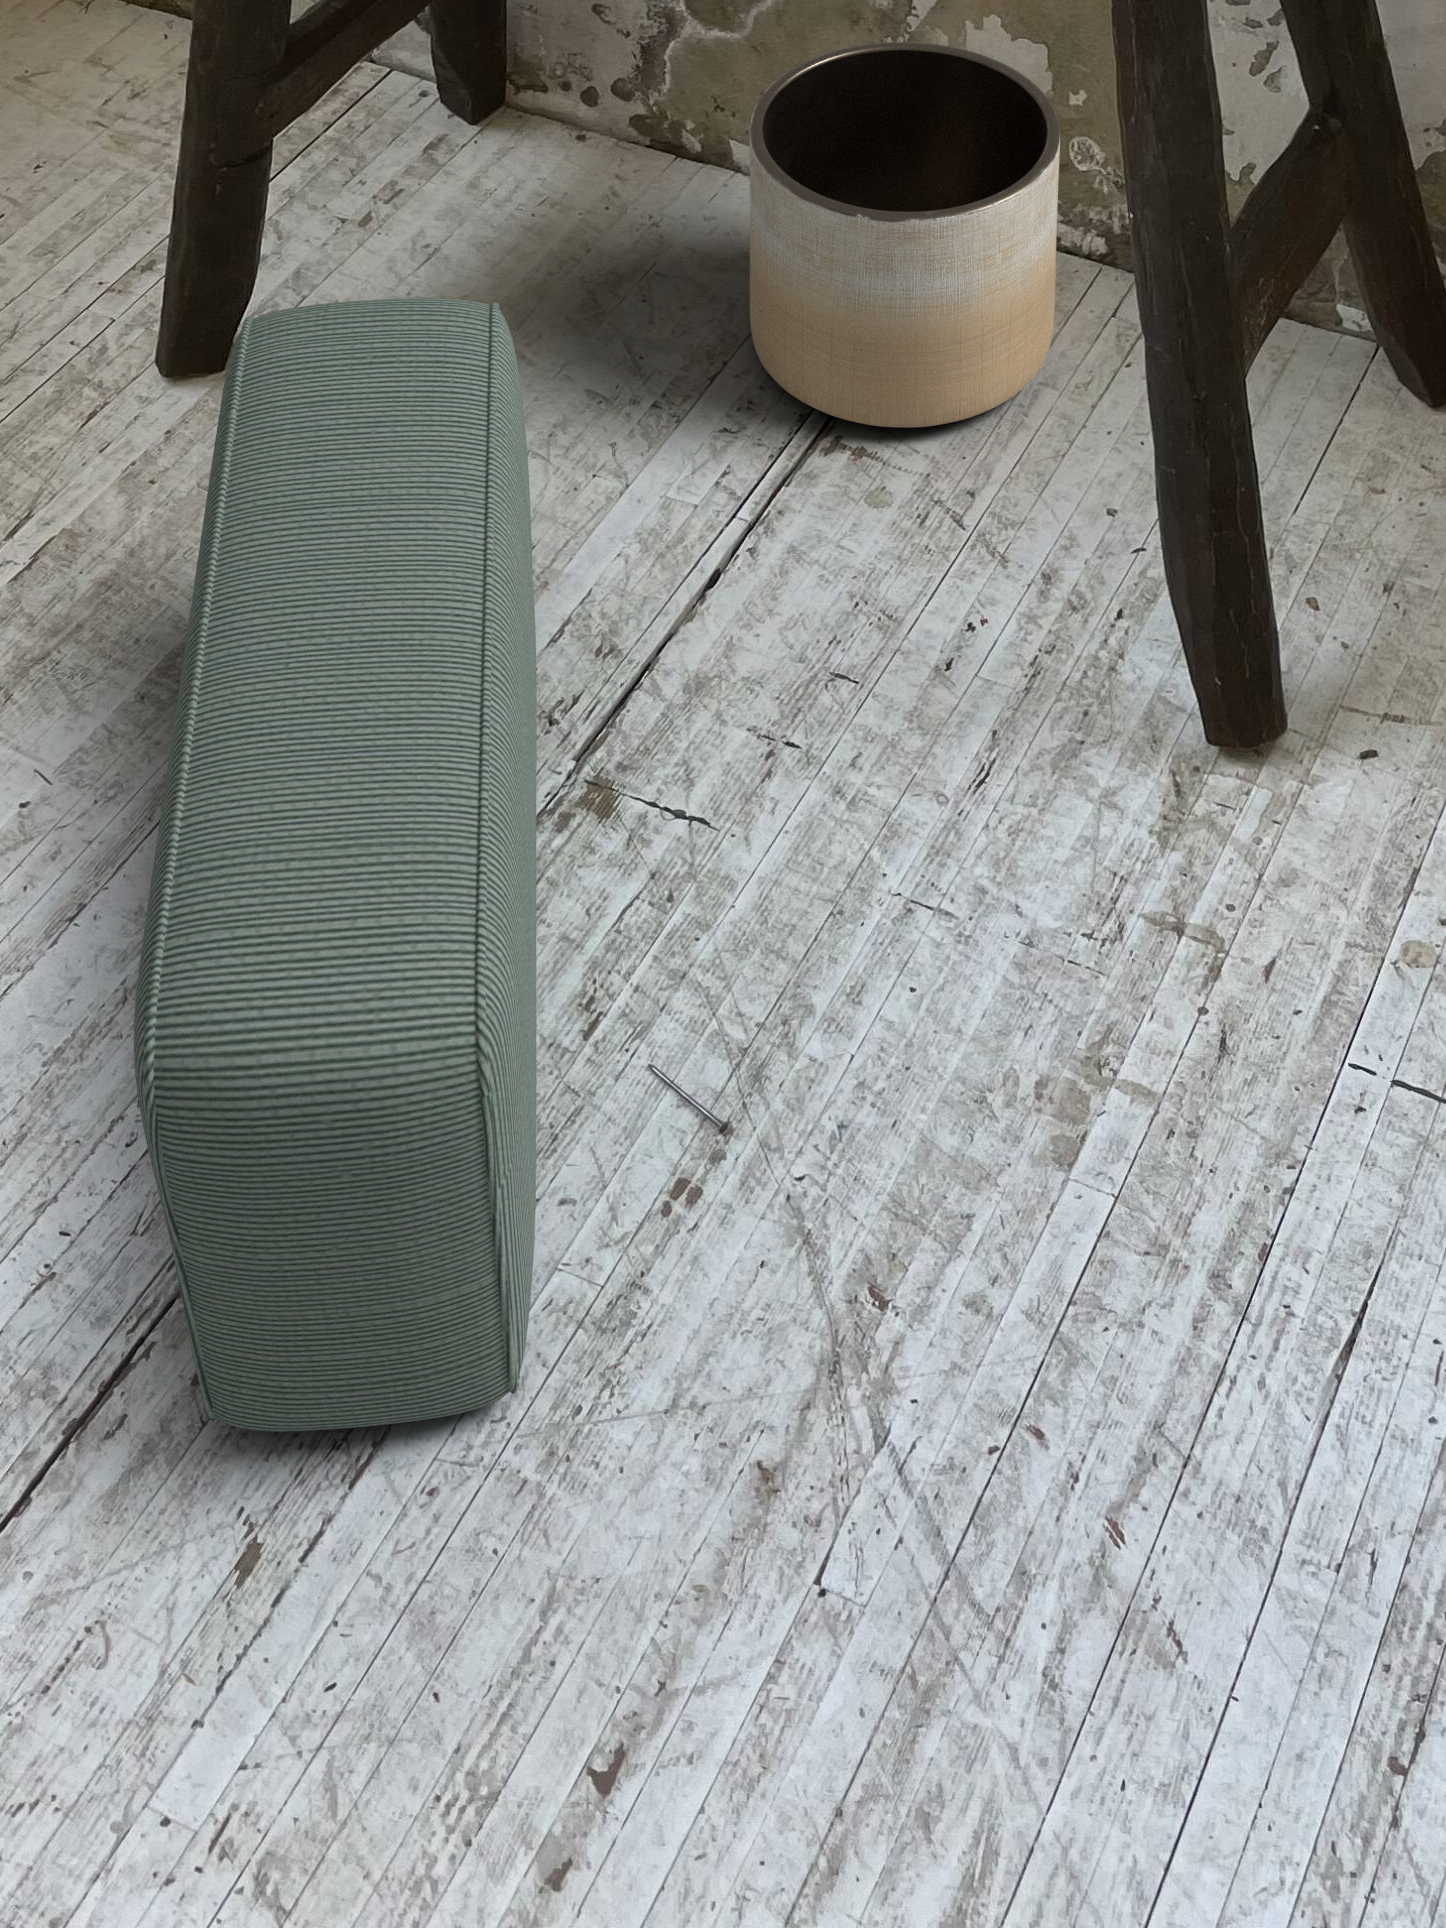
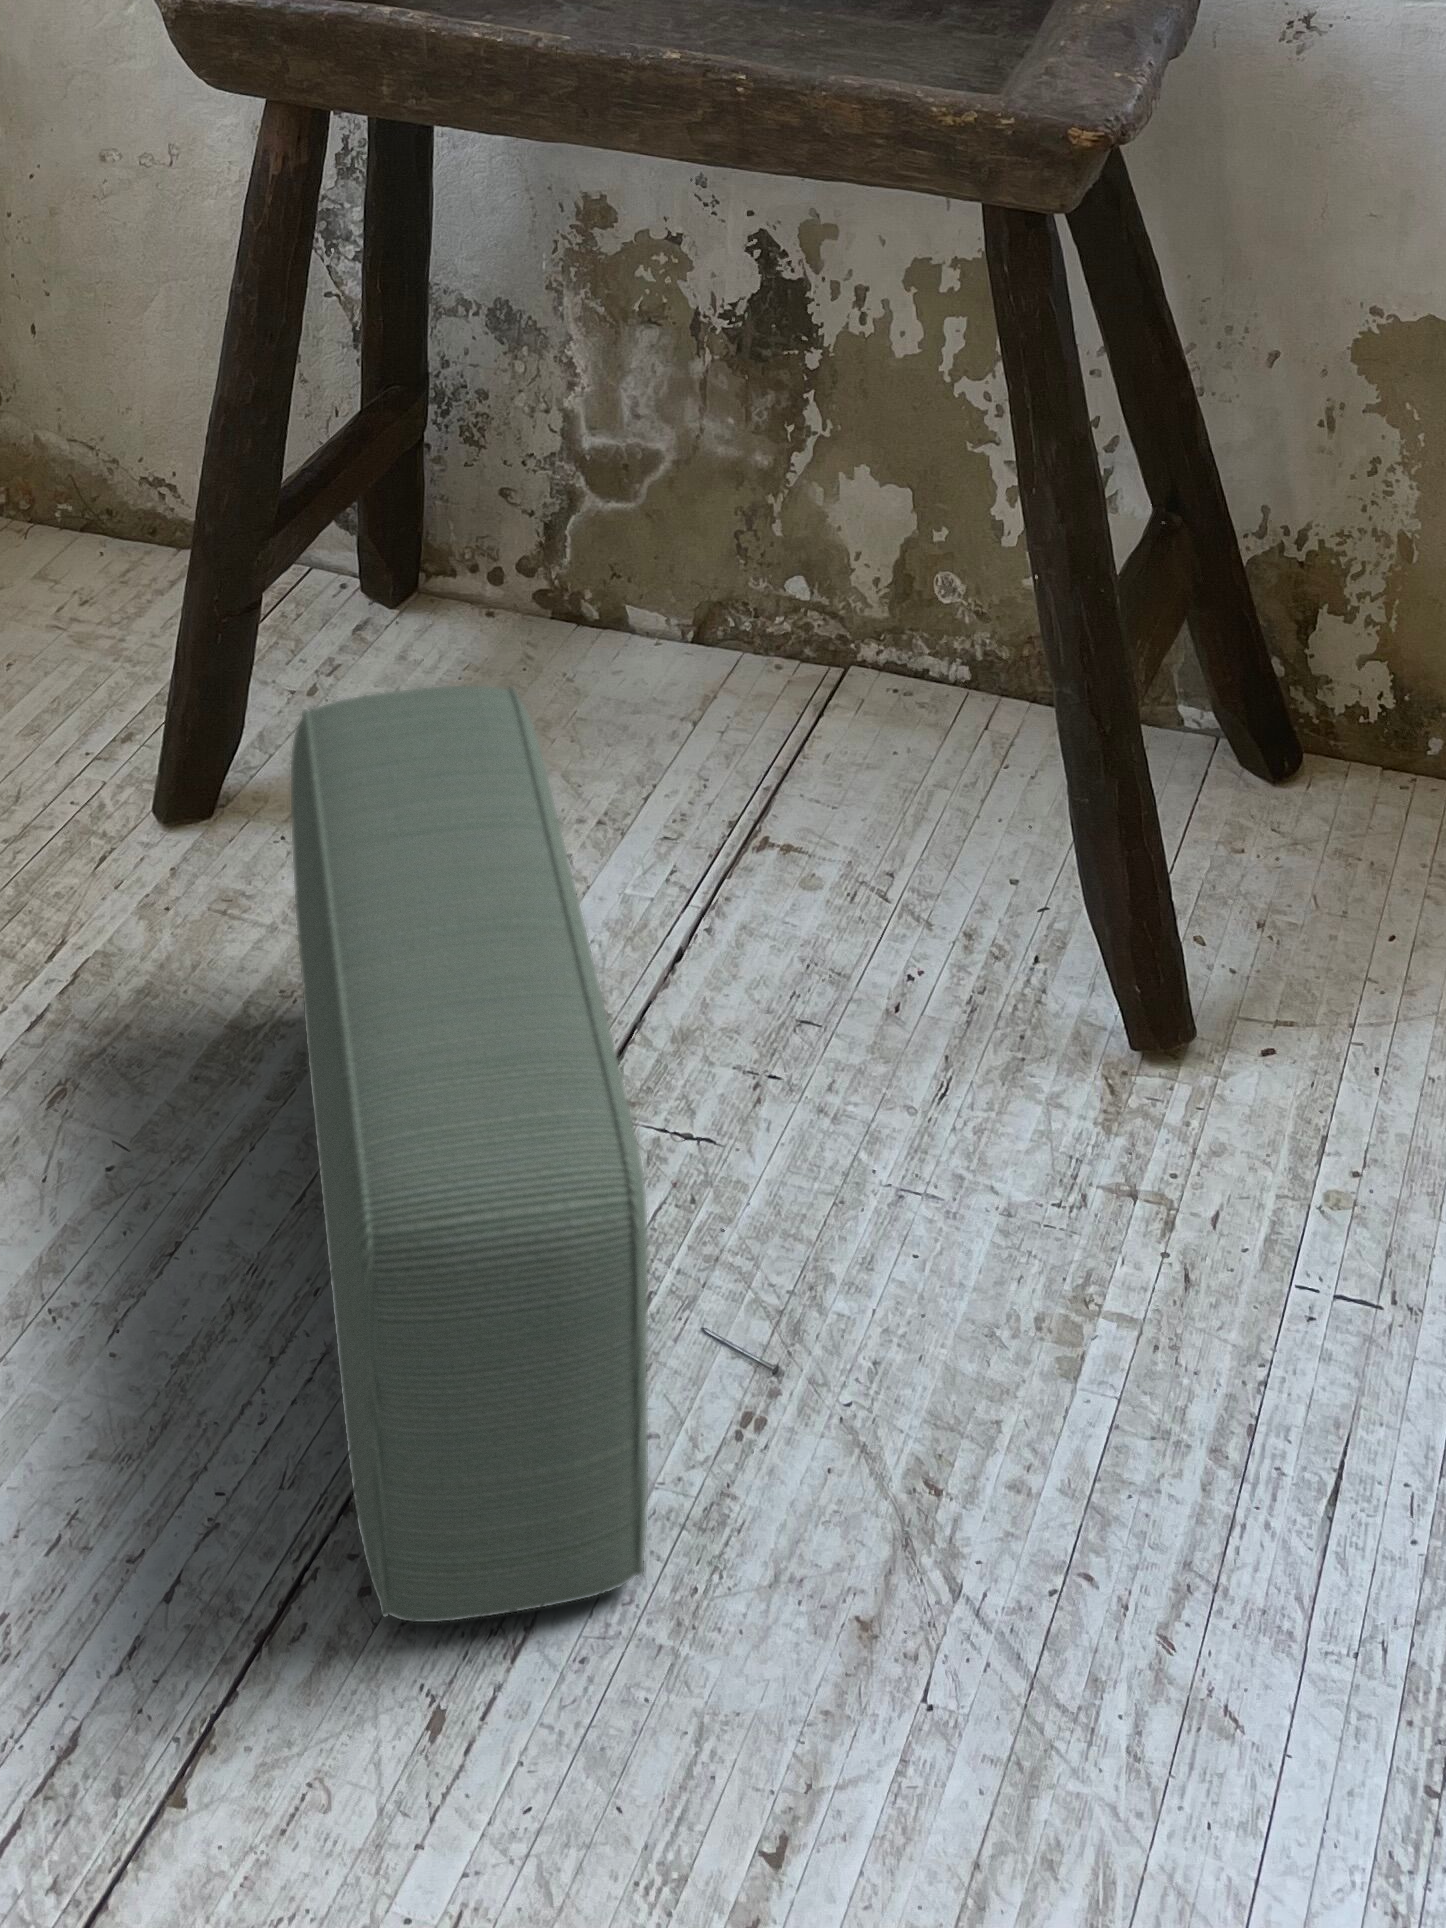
planter: present [750,42,1060,428] -> none [679,491,947,825]

